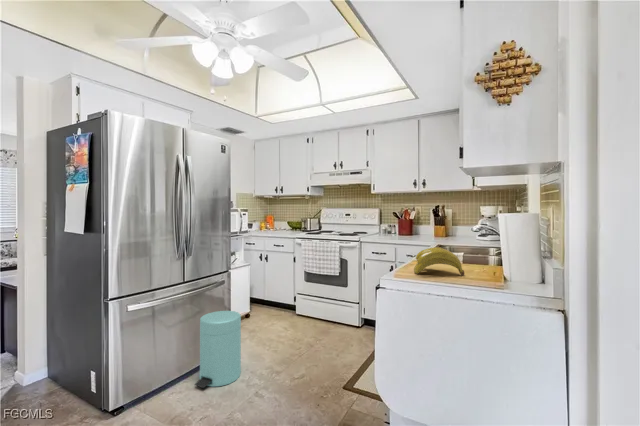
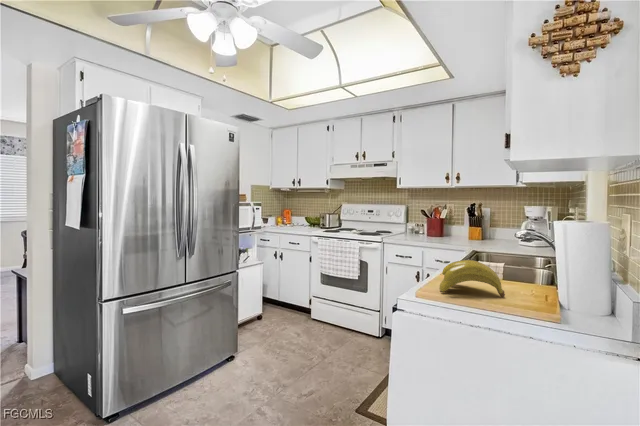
trash can: present [195,311,241,388] -> none [194,315,246,399]

